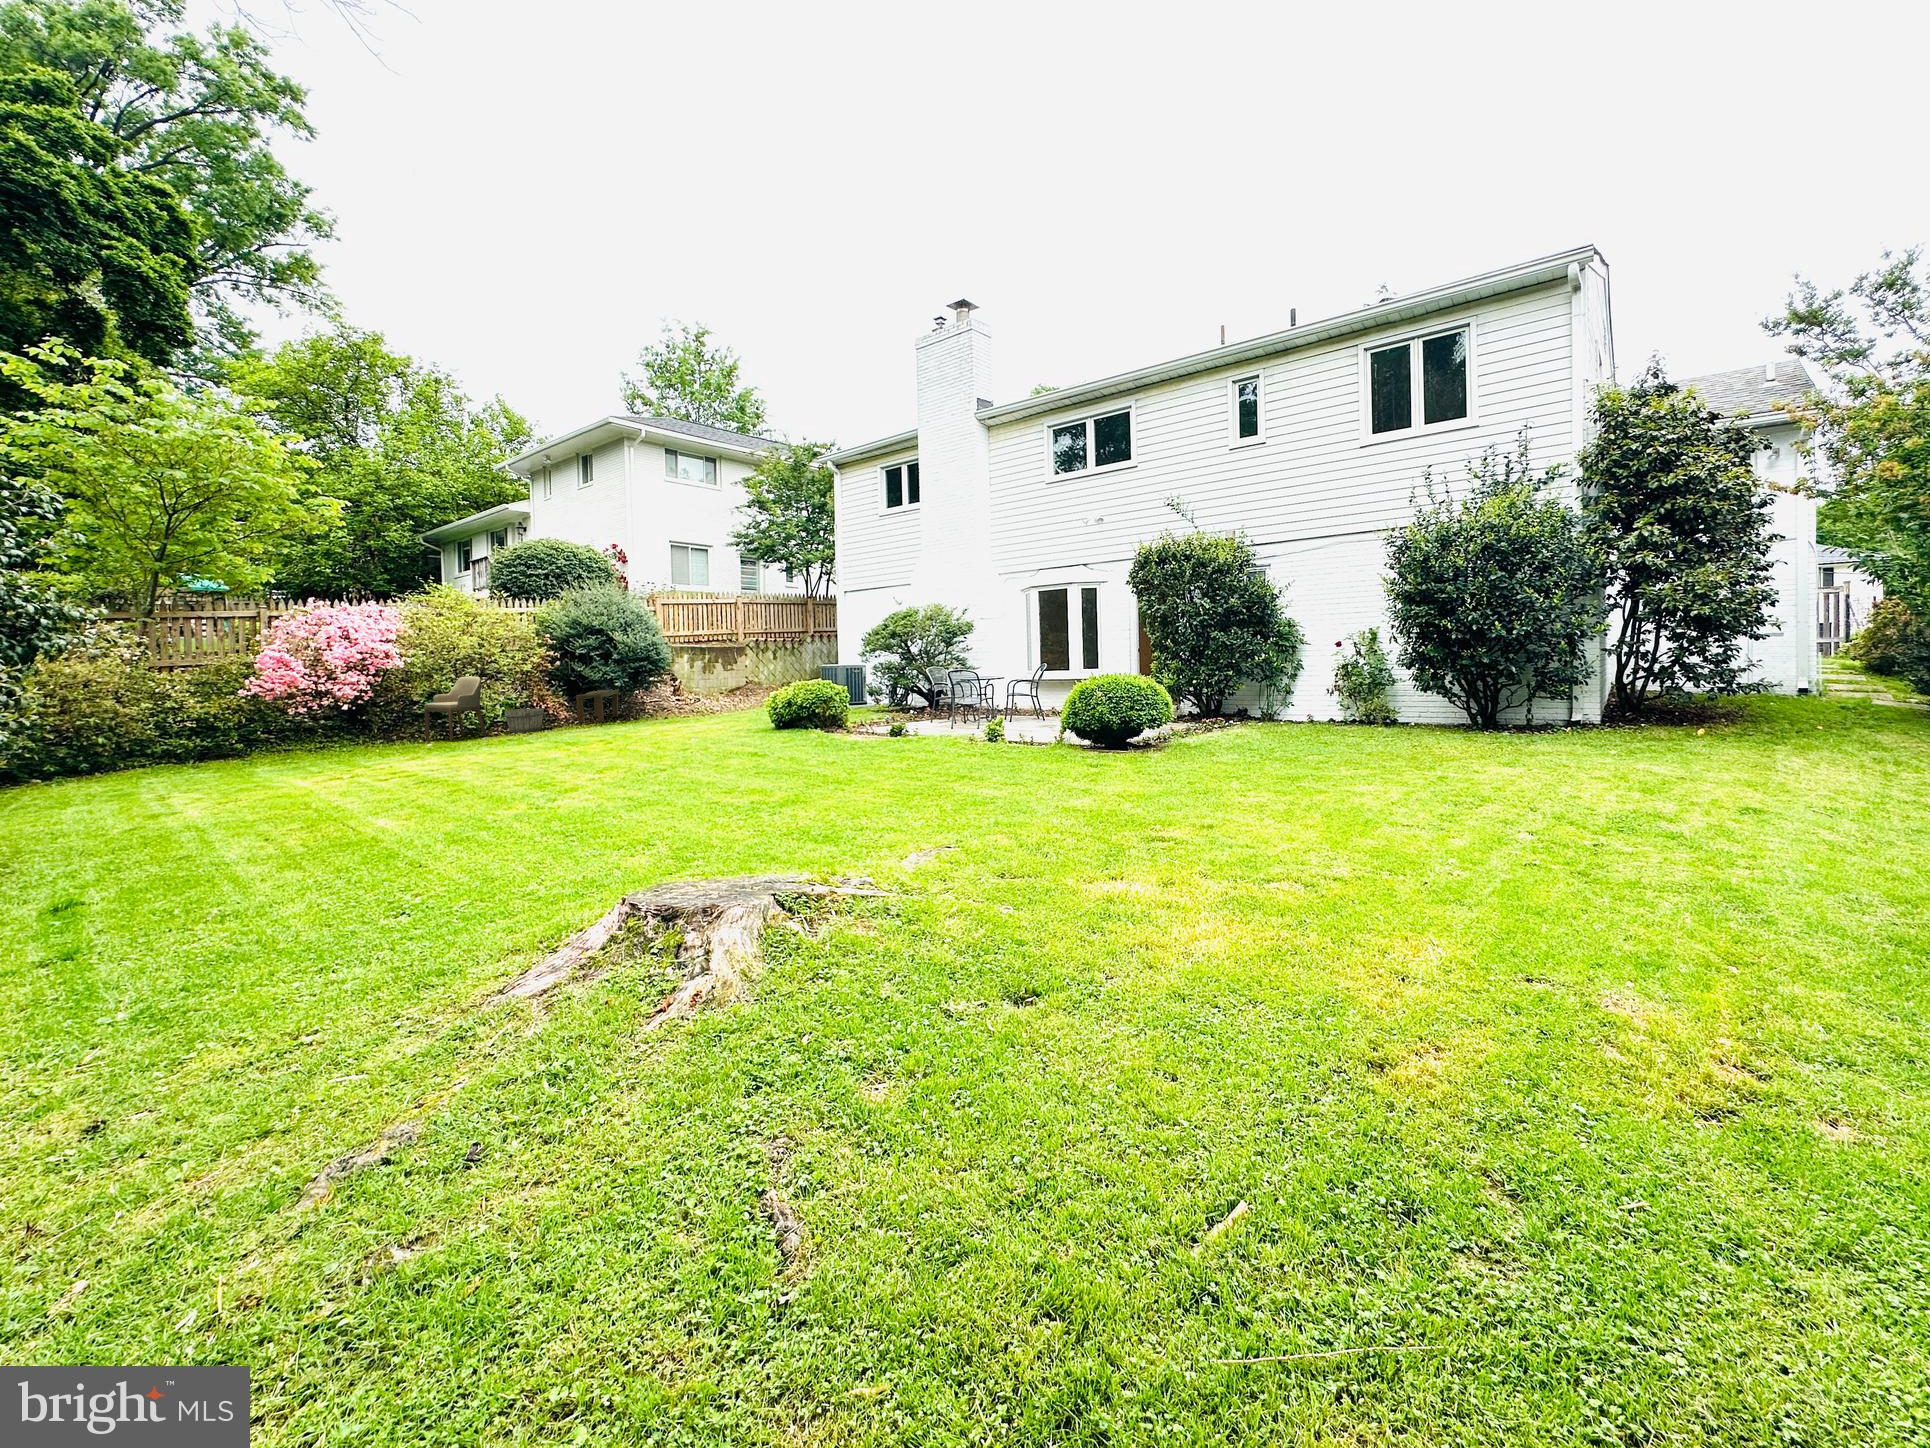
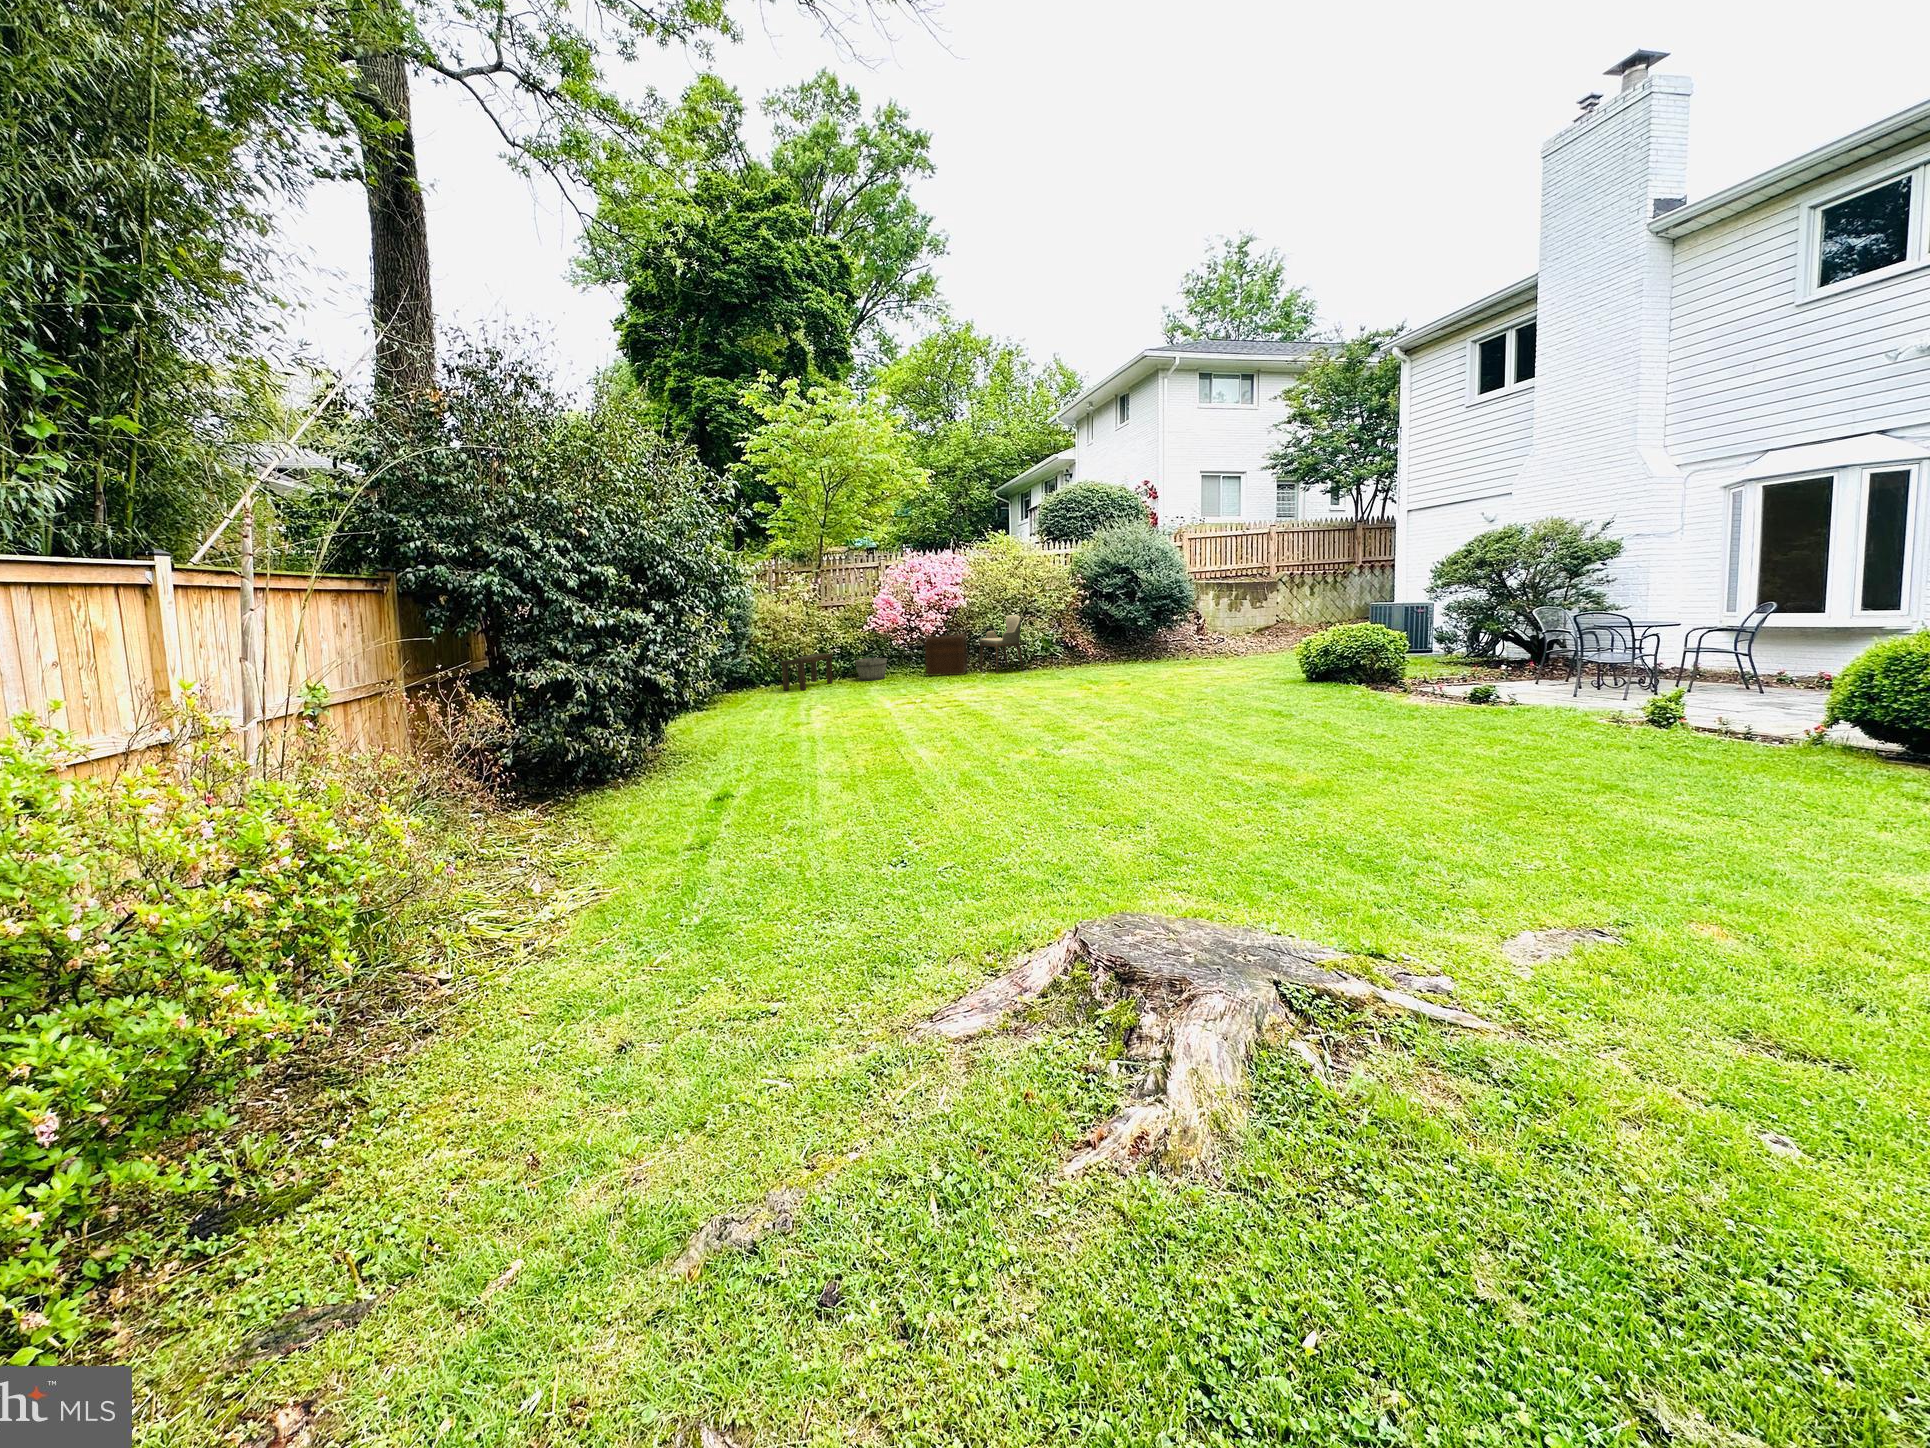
bench: present [576,689,619,723] -> present [781,653,833,691]
wooden crate: none [341,698,407,751] -> present [924,634,968,676]
wooden bucket: present [505,703,544,732] -> present [855,652,887,681]

